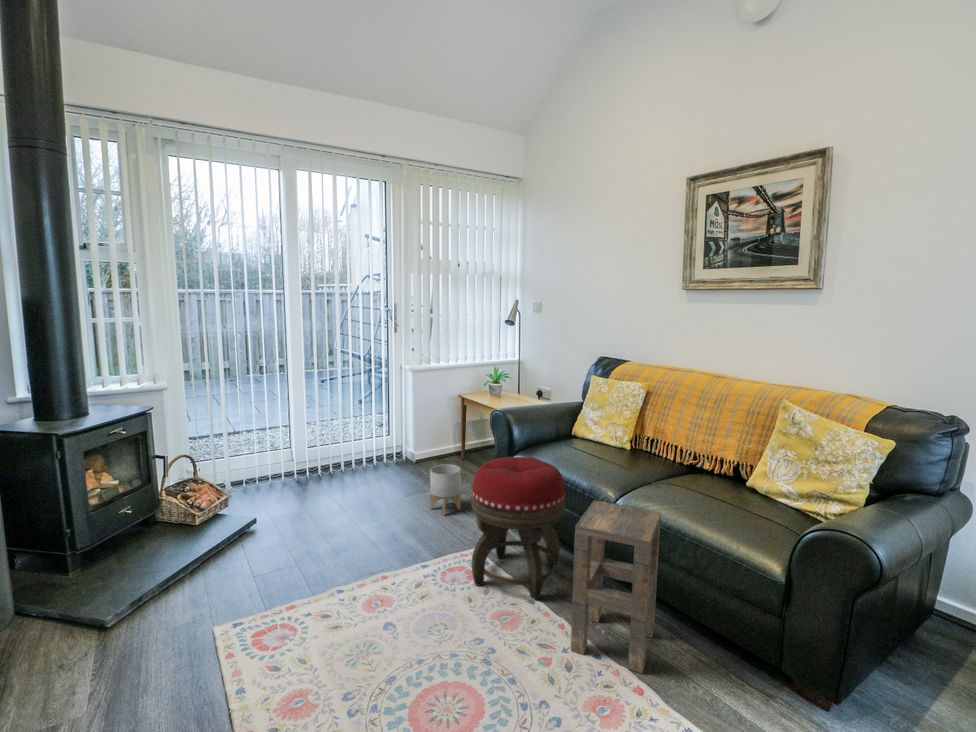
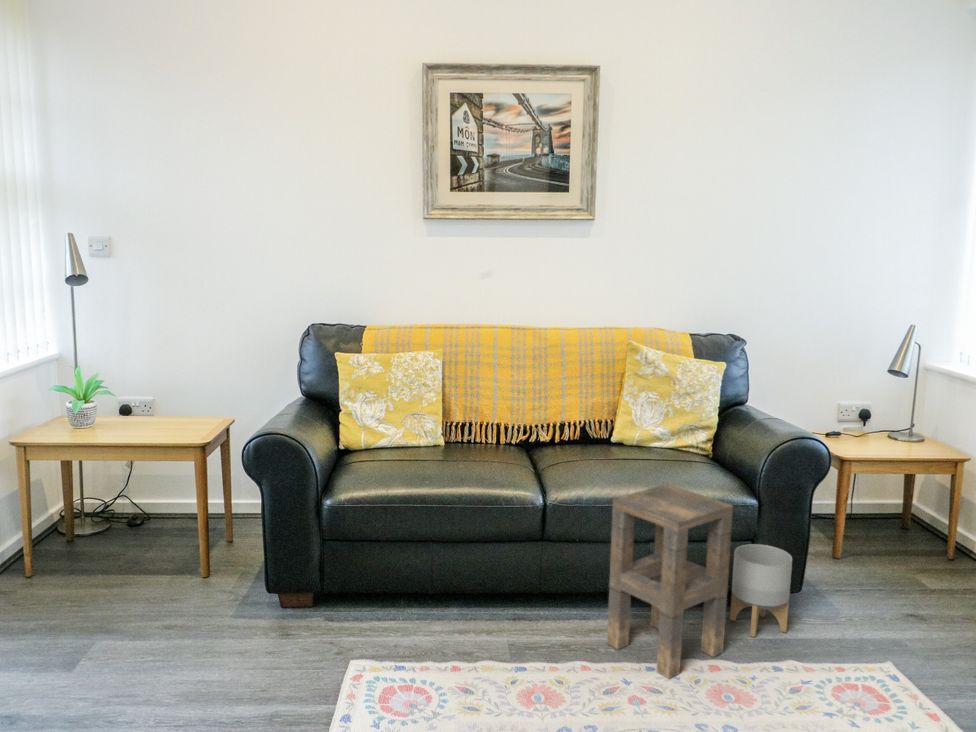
footstool: present [471,457,565,600] -> none [419,483,565,702]
planter: present [430,464,461,516] -> present [730,544,792,637]

